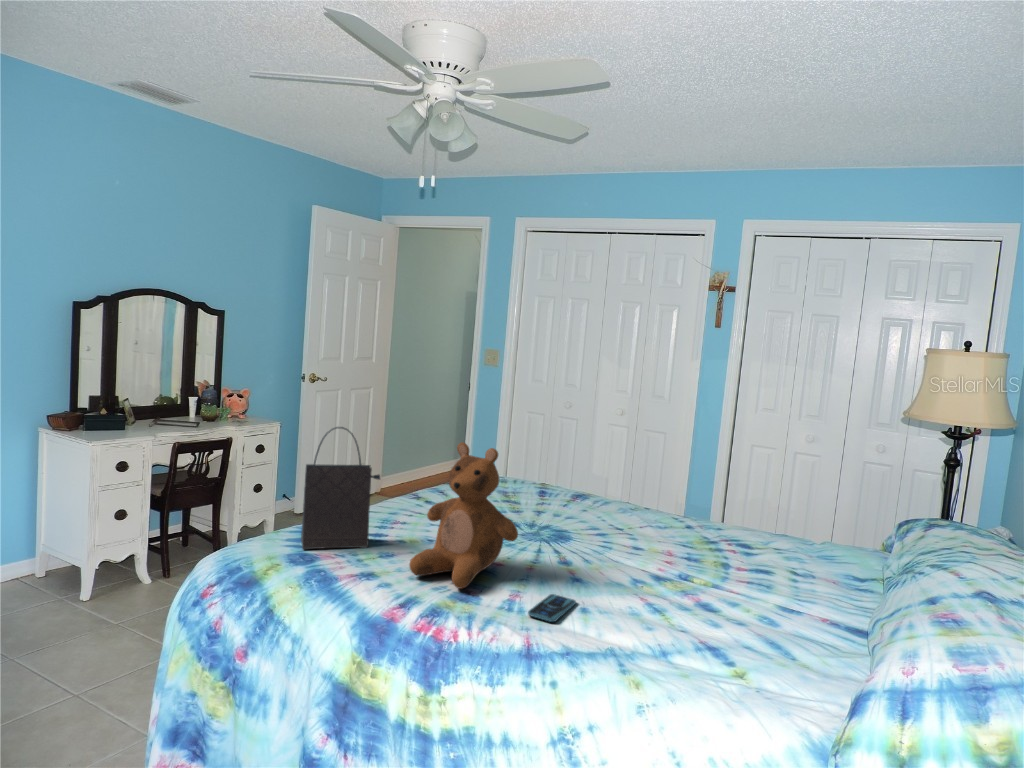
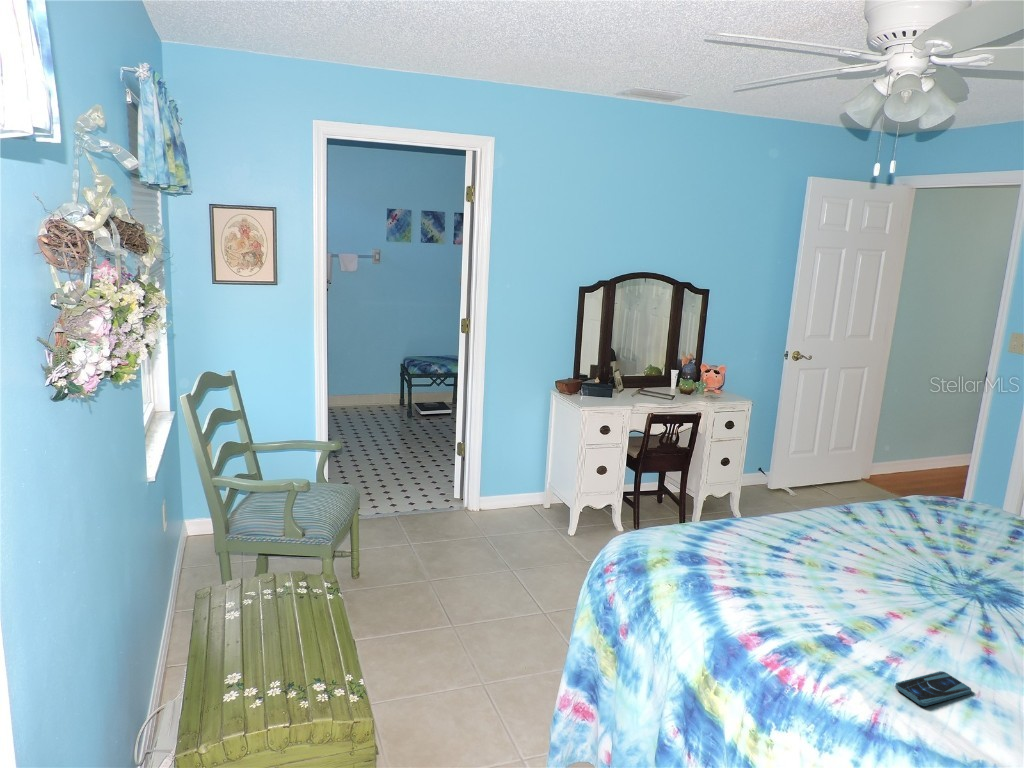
handbag: present [301,427,380,549] -> none [696,437,780,561]
teddy bear: present [409,442,518,589] -> none [785,475,915,634]

